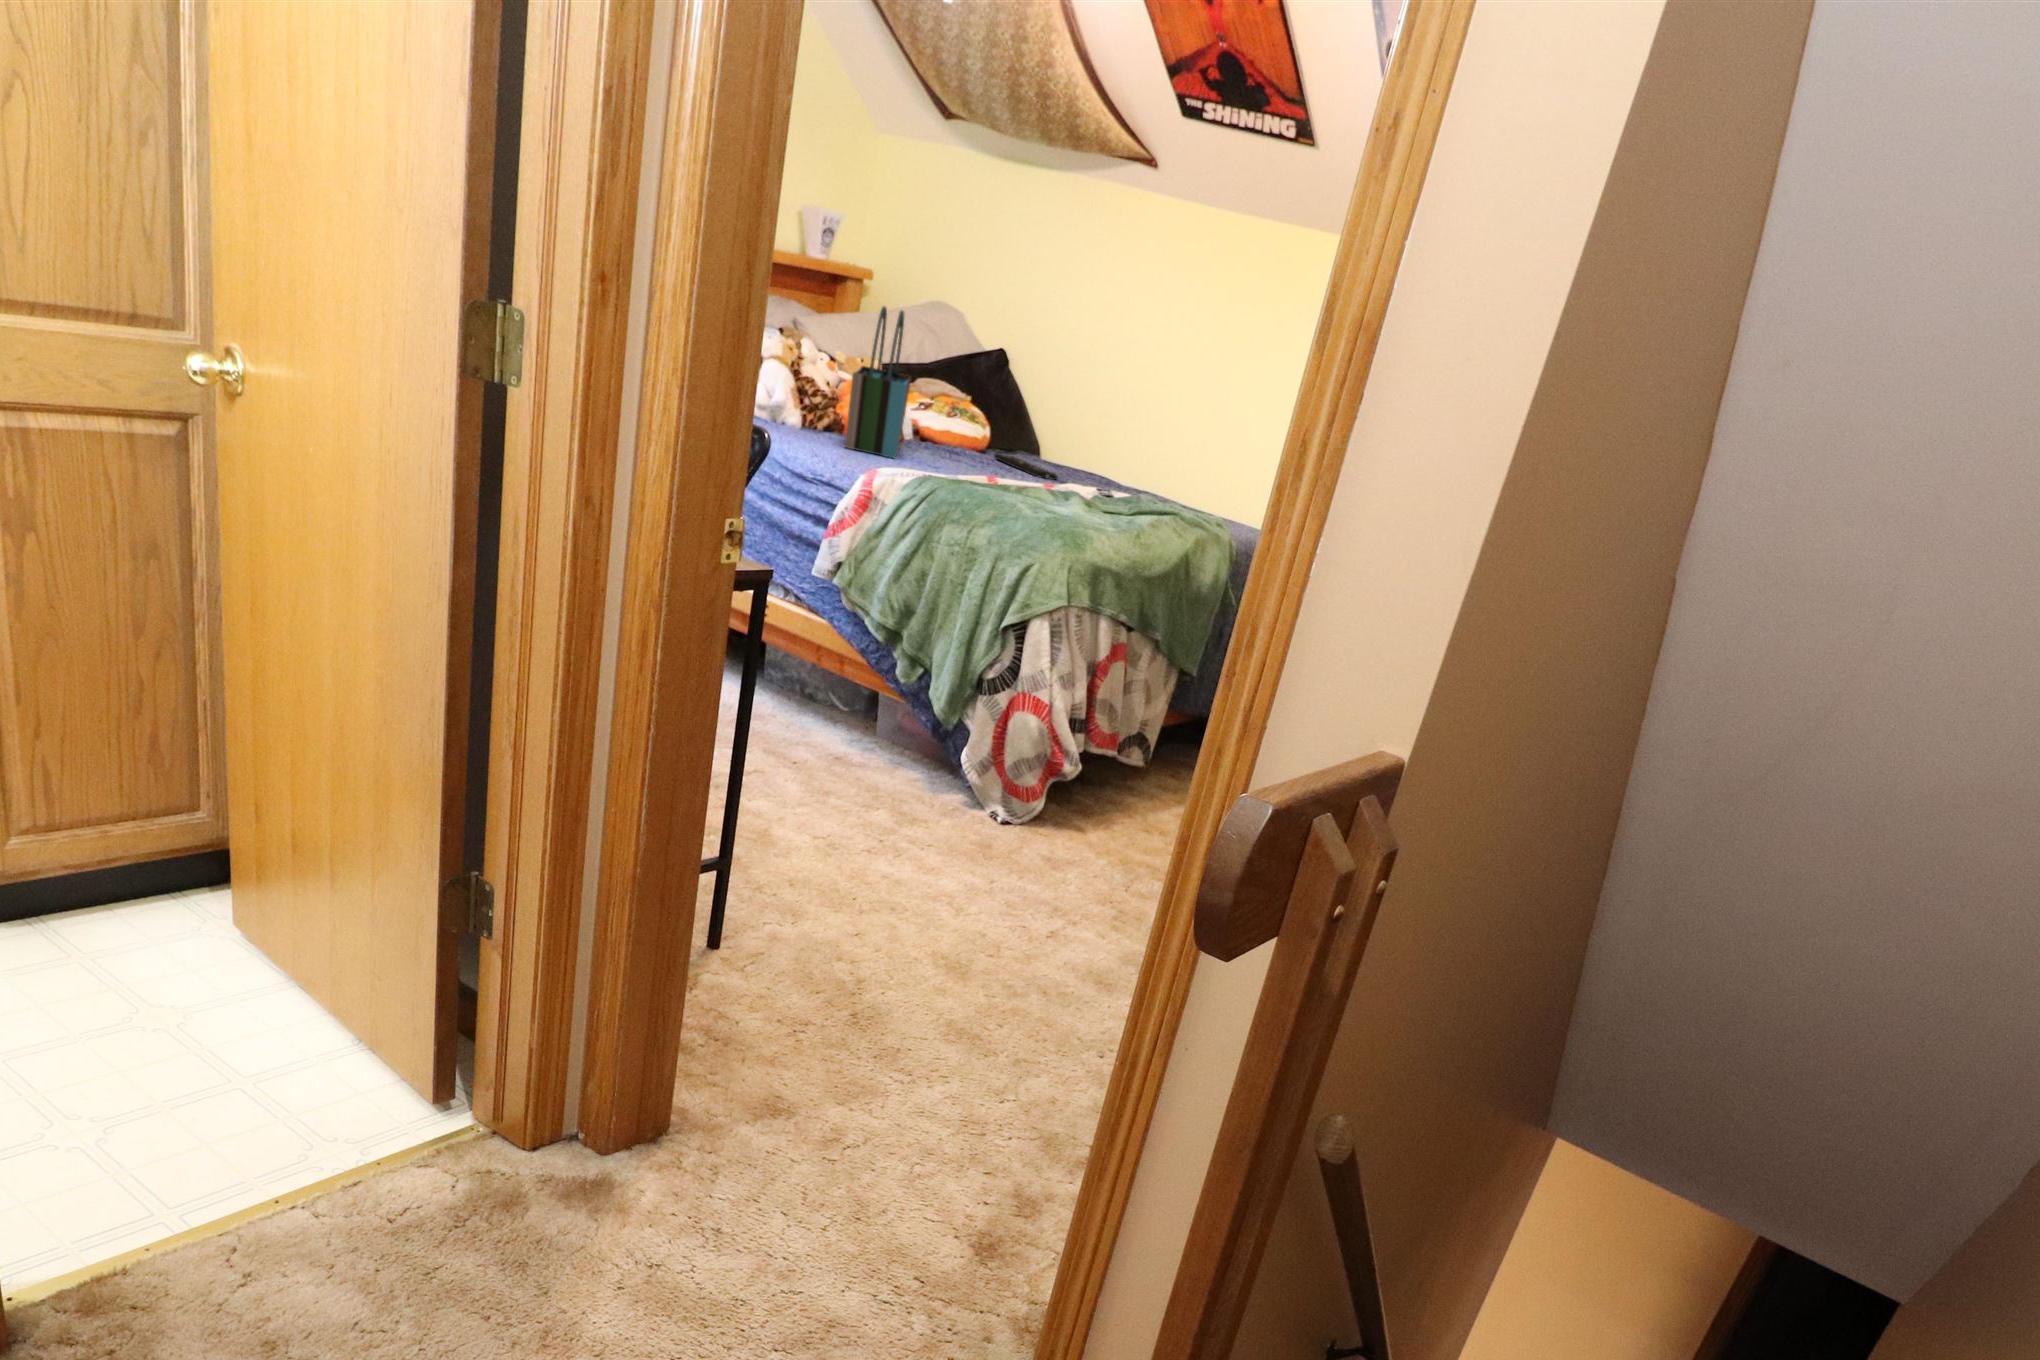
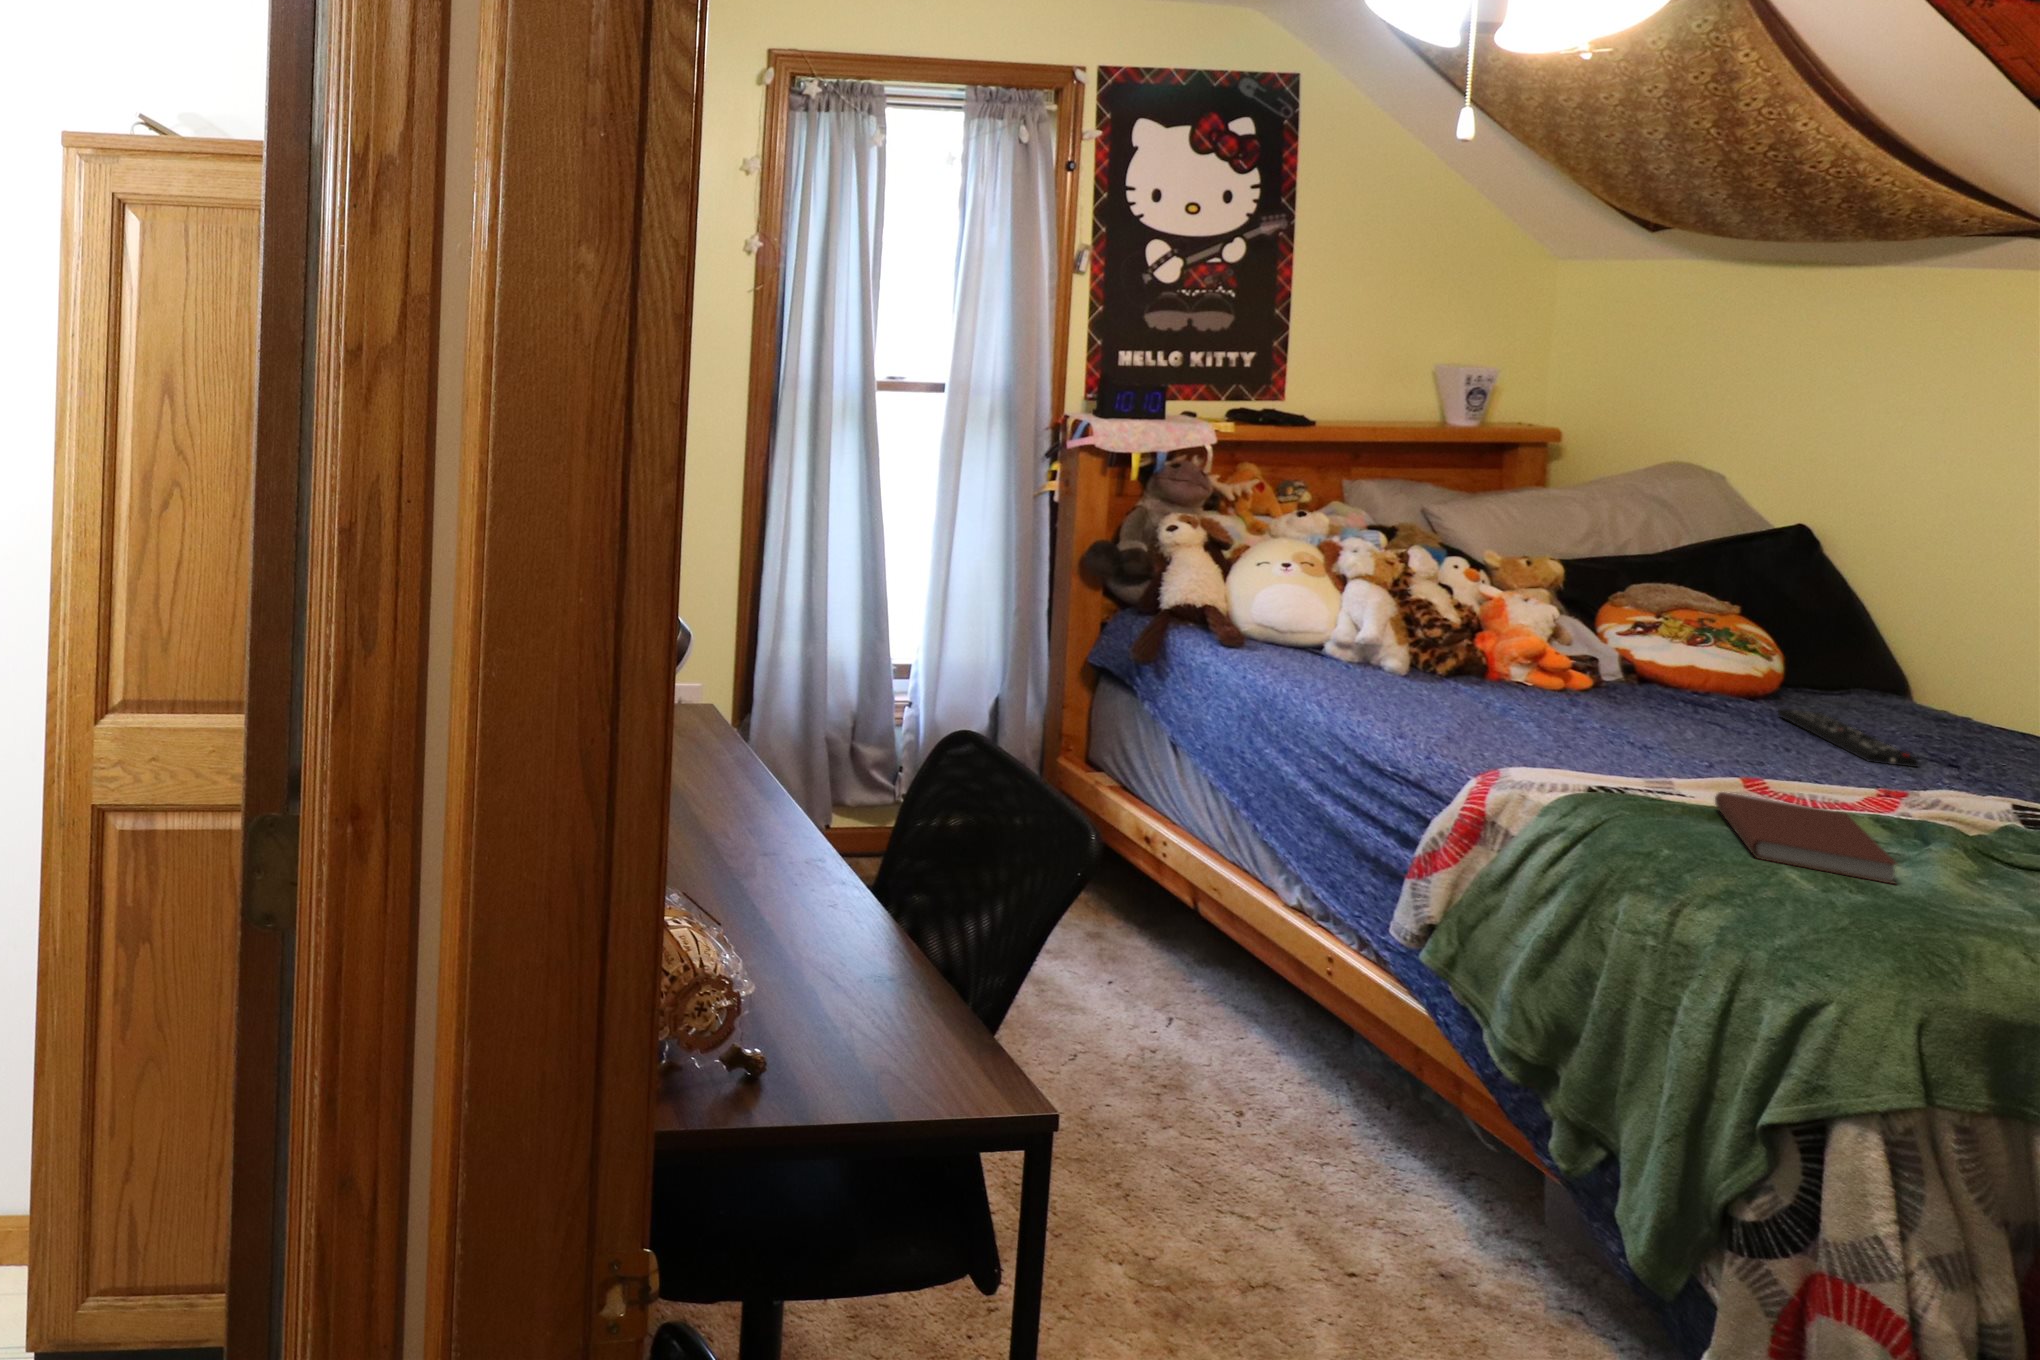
tote bag: present [845,307,911,458] -> none [1456,520,1582,740]
book: none [982,476,1062,514] -> present [1715,792,1897,884]

